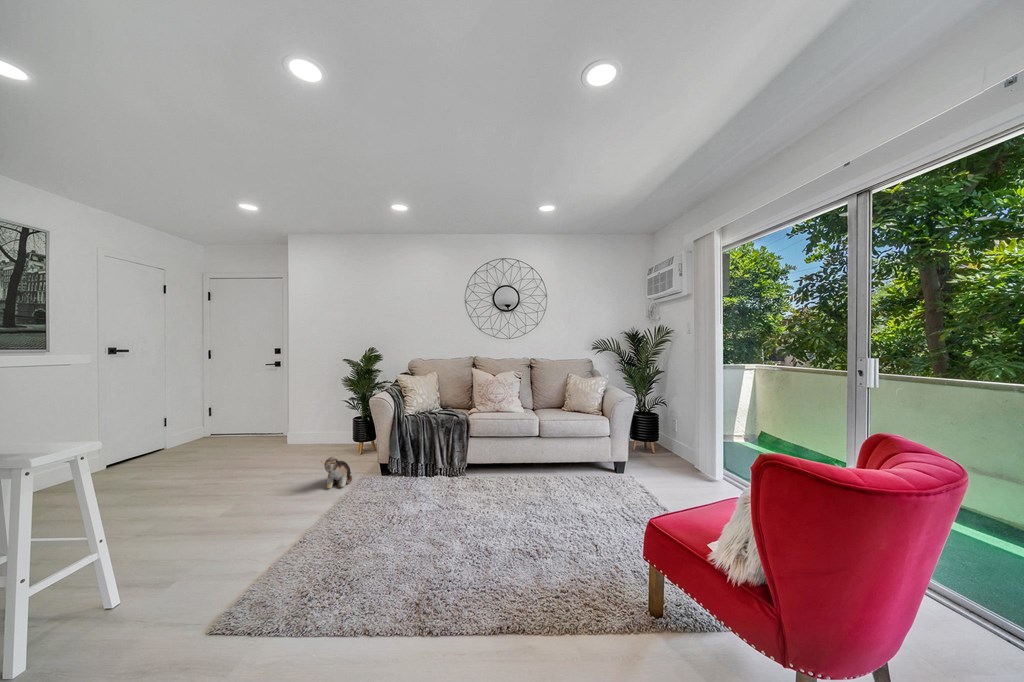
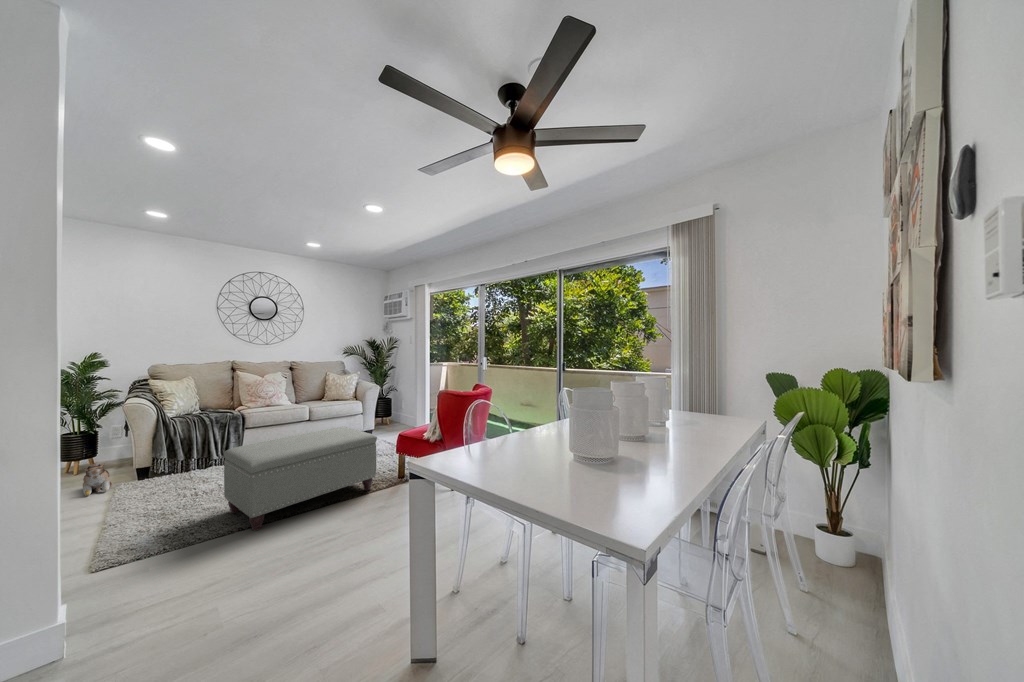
ottoman: none [363,469,597,648] -> present [224,427,377,531]

